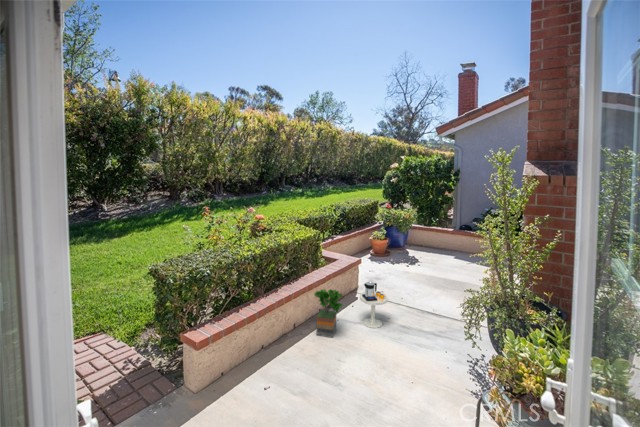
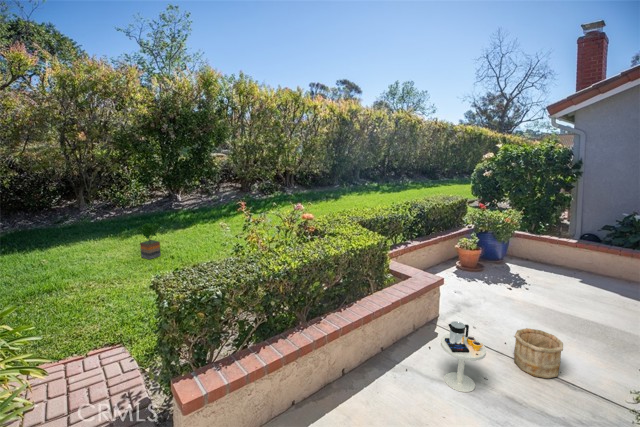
wooden bucket: none [406,287,435,316] -> present [514,328,563,378]
potted tree: present [314,289,342,338] -> present [137,223,162,259]

